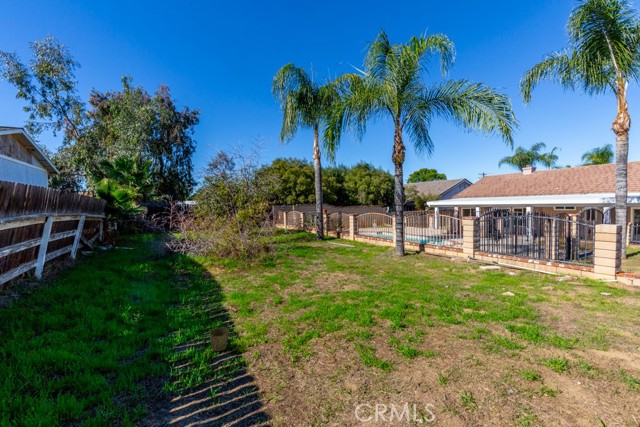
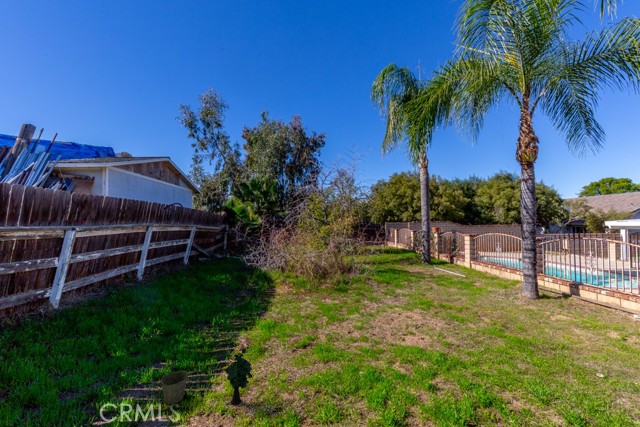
decorative plant: none [257,300,280,341] -> present [223,349,252,405]

